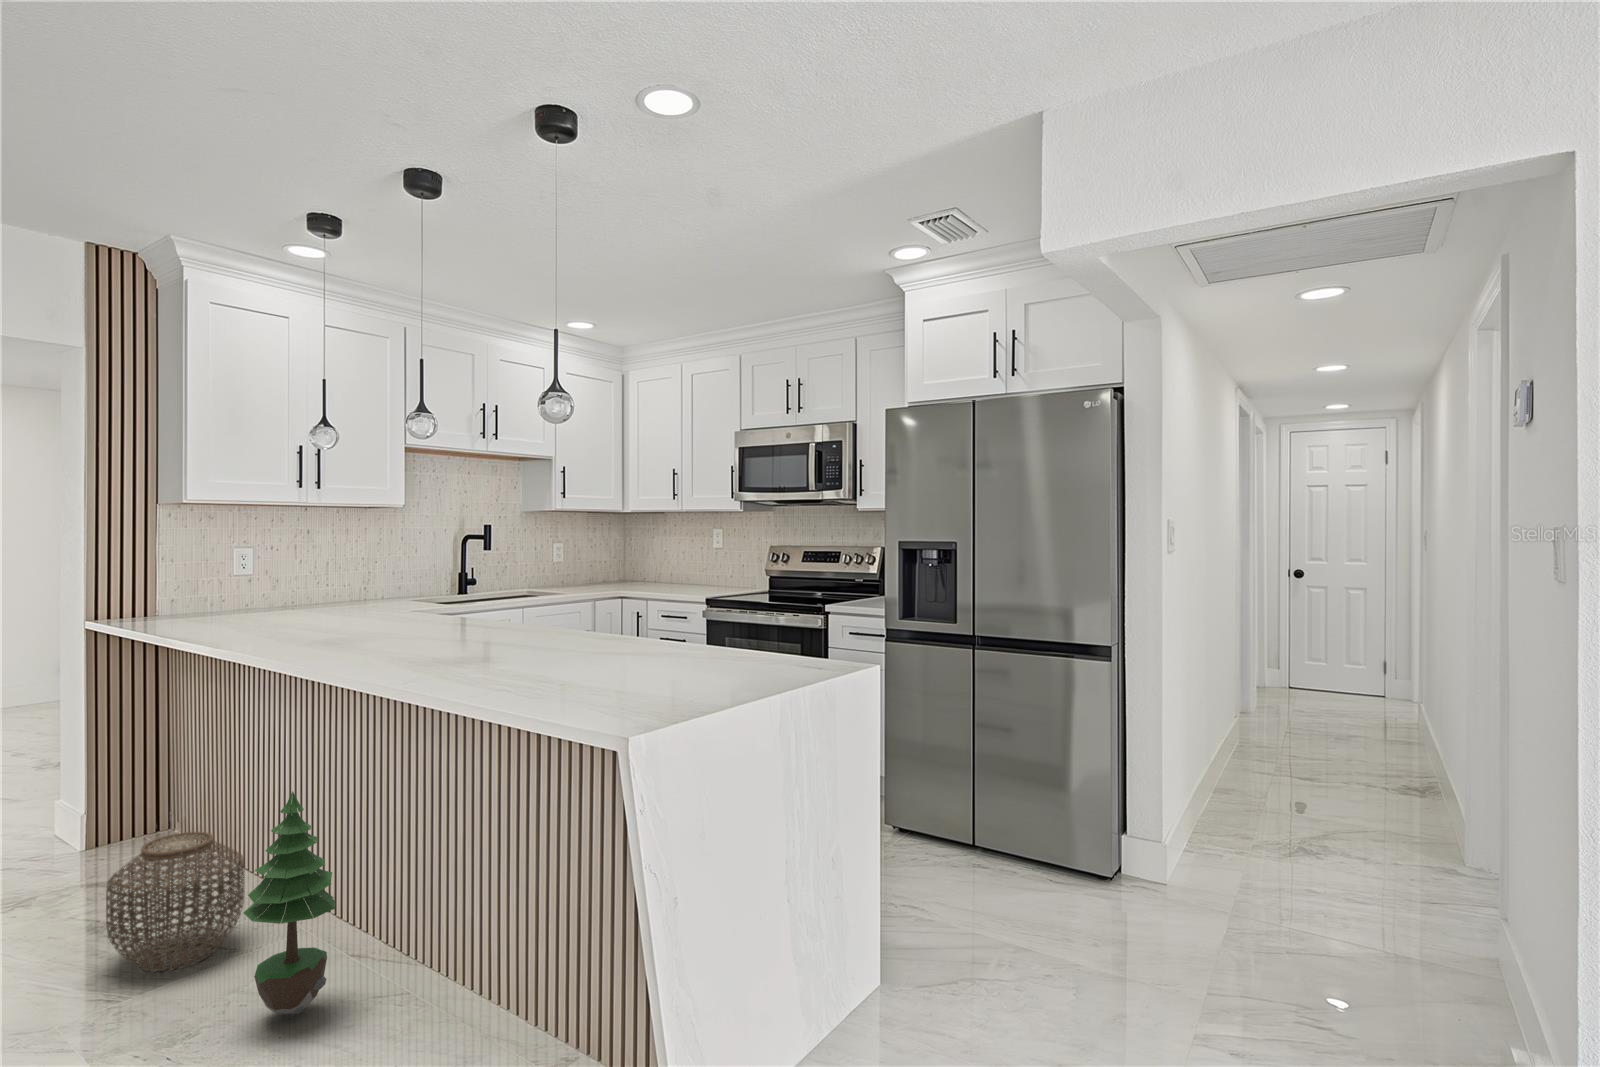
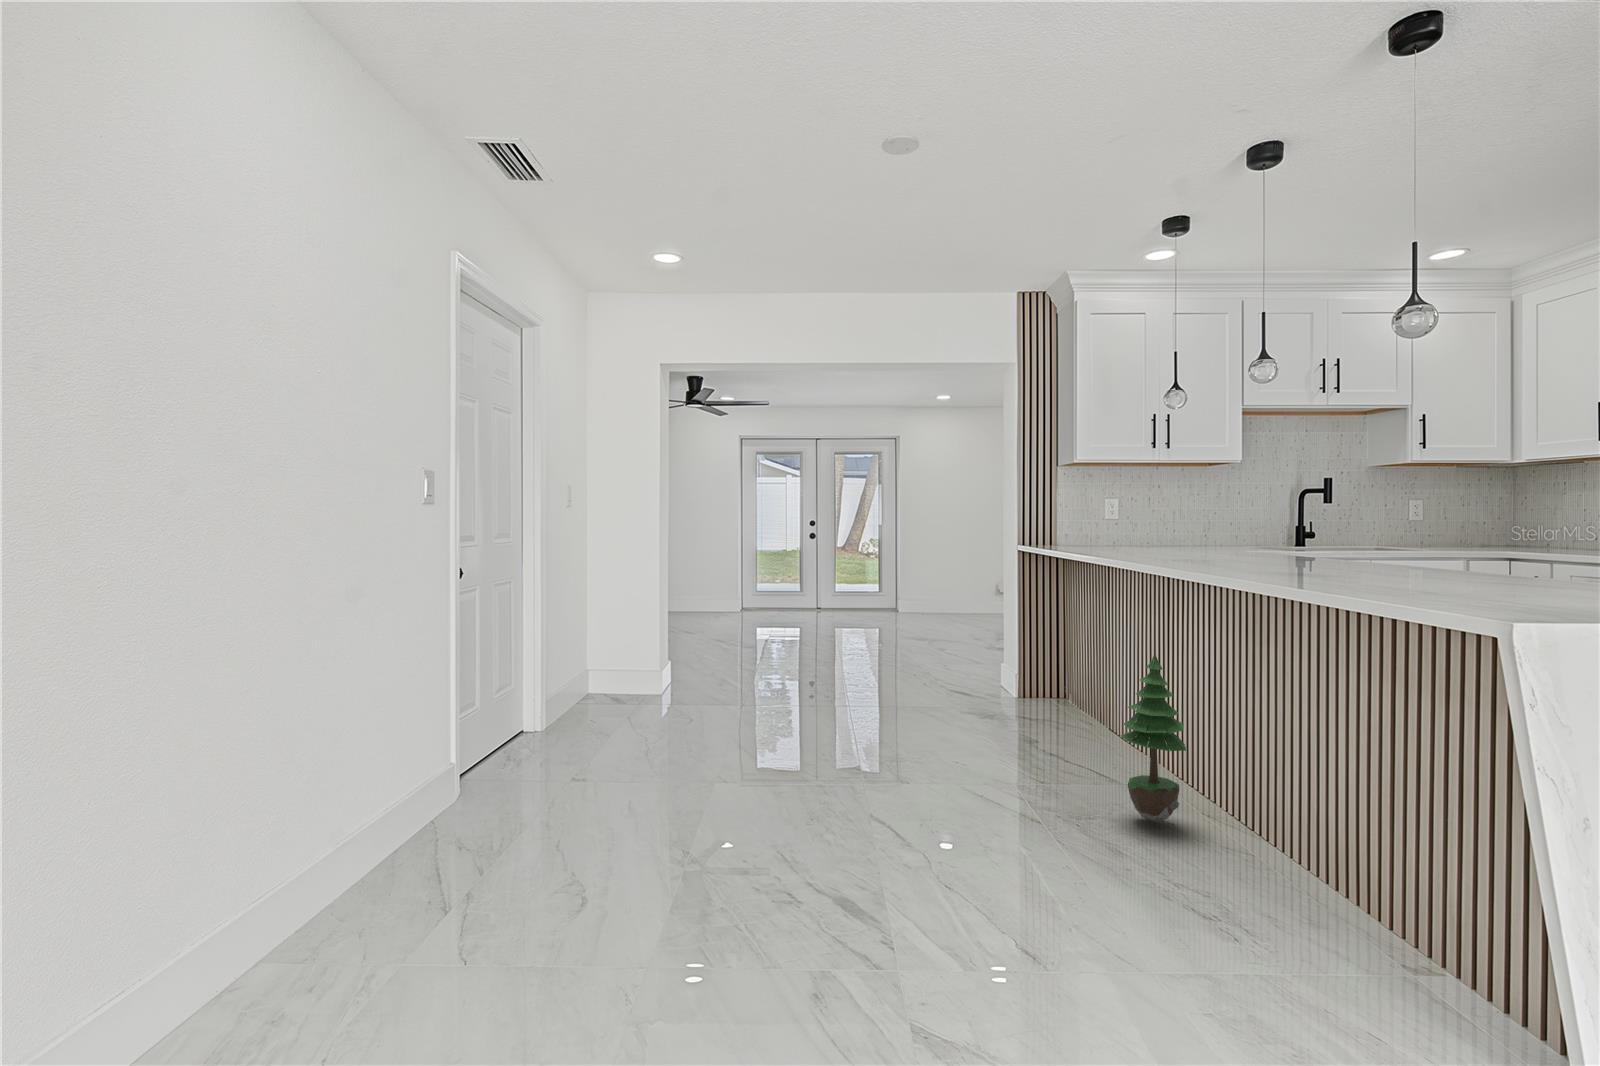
woven basket: present [106,832,244,971] -> none [1035,684,1118,776]

